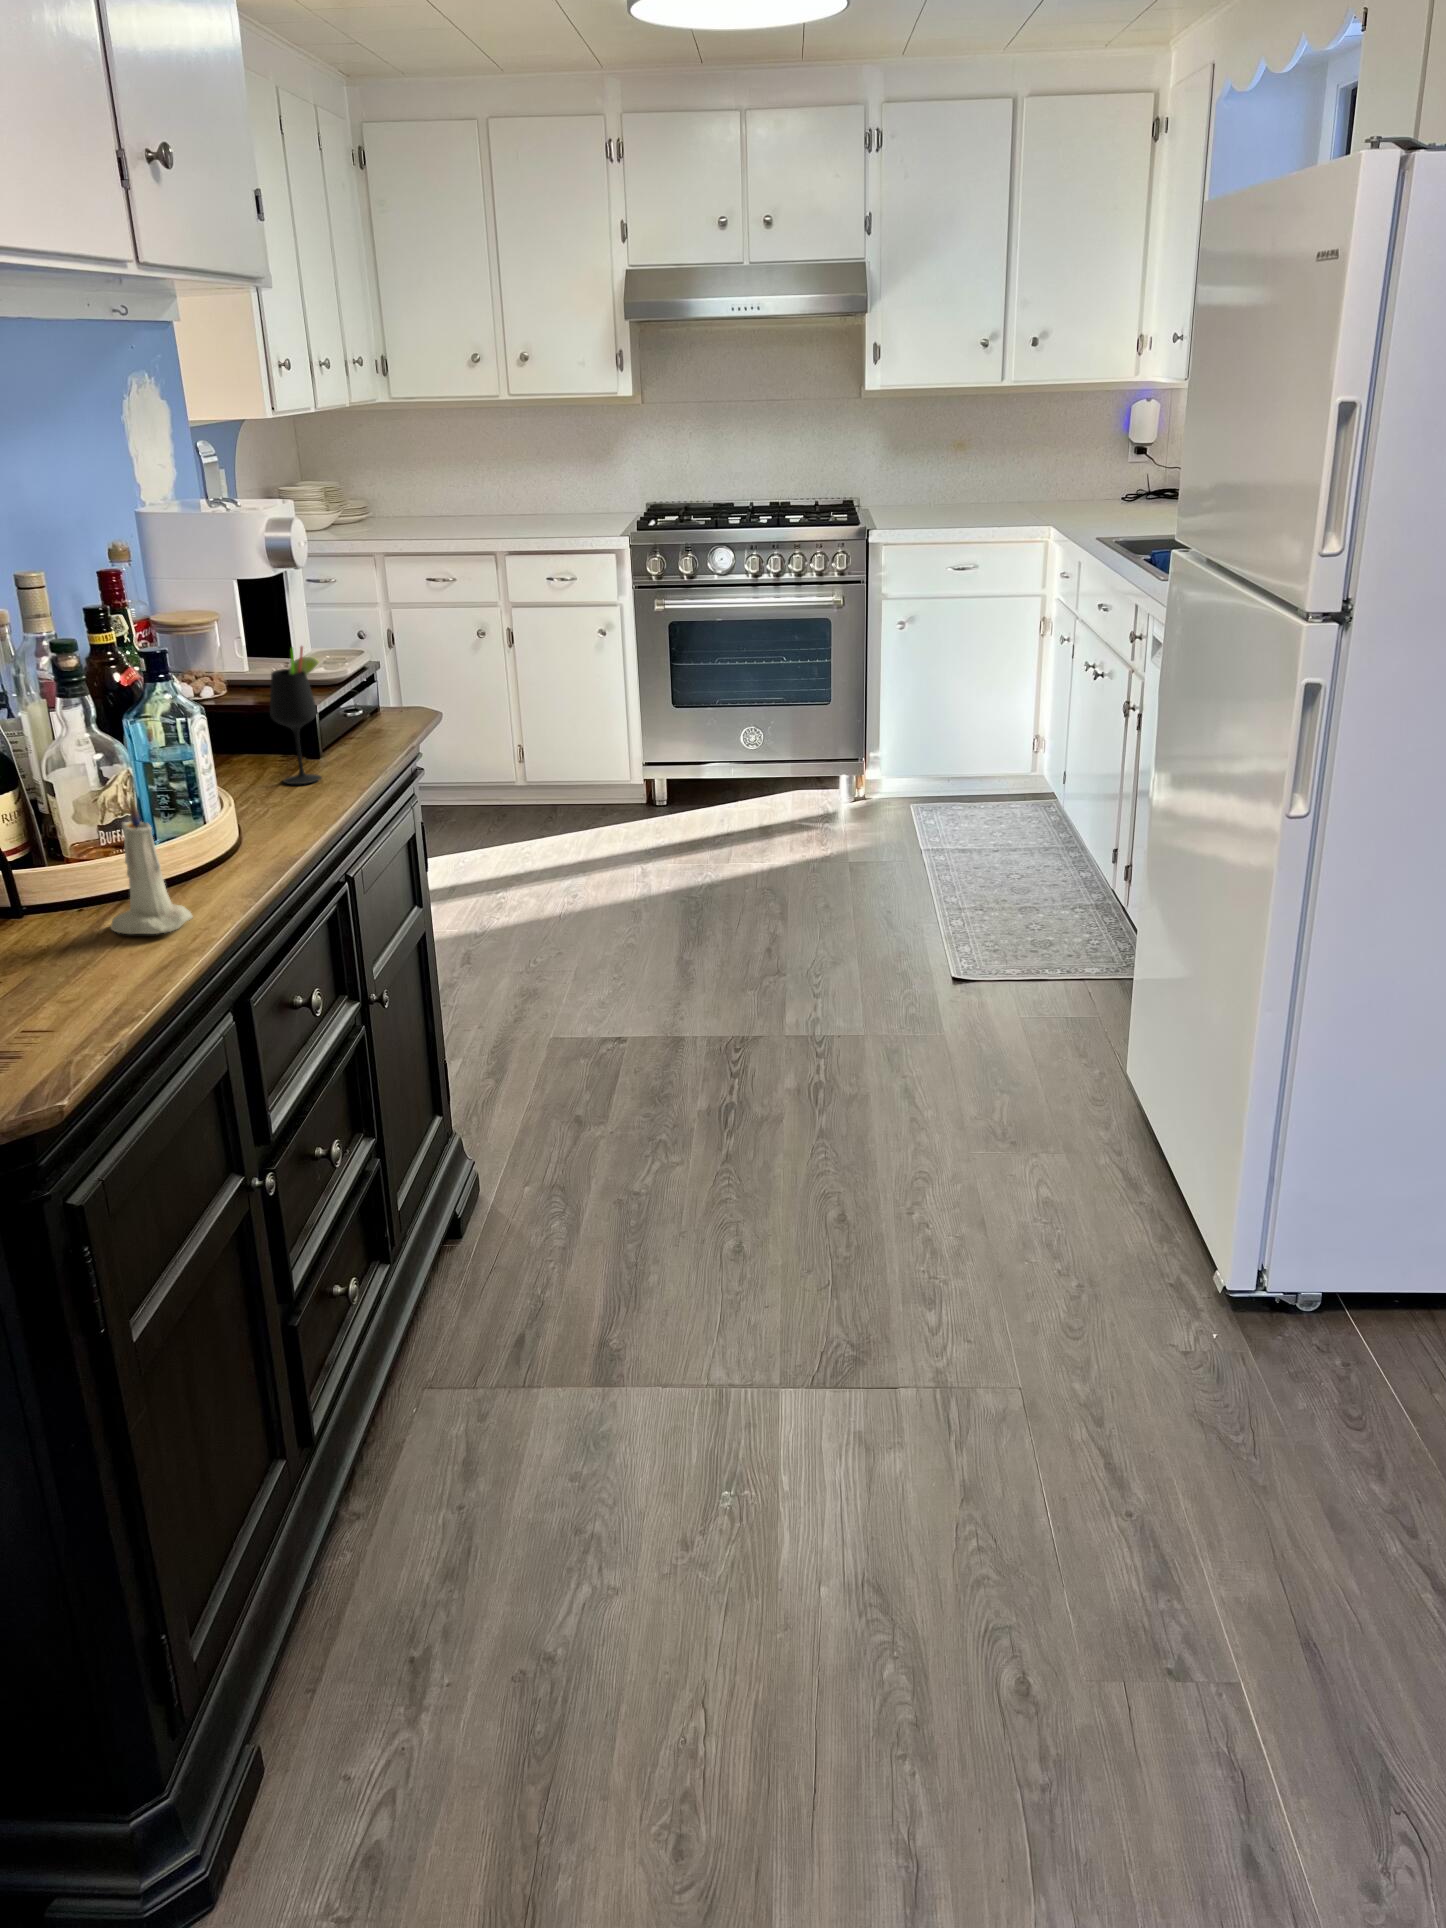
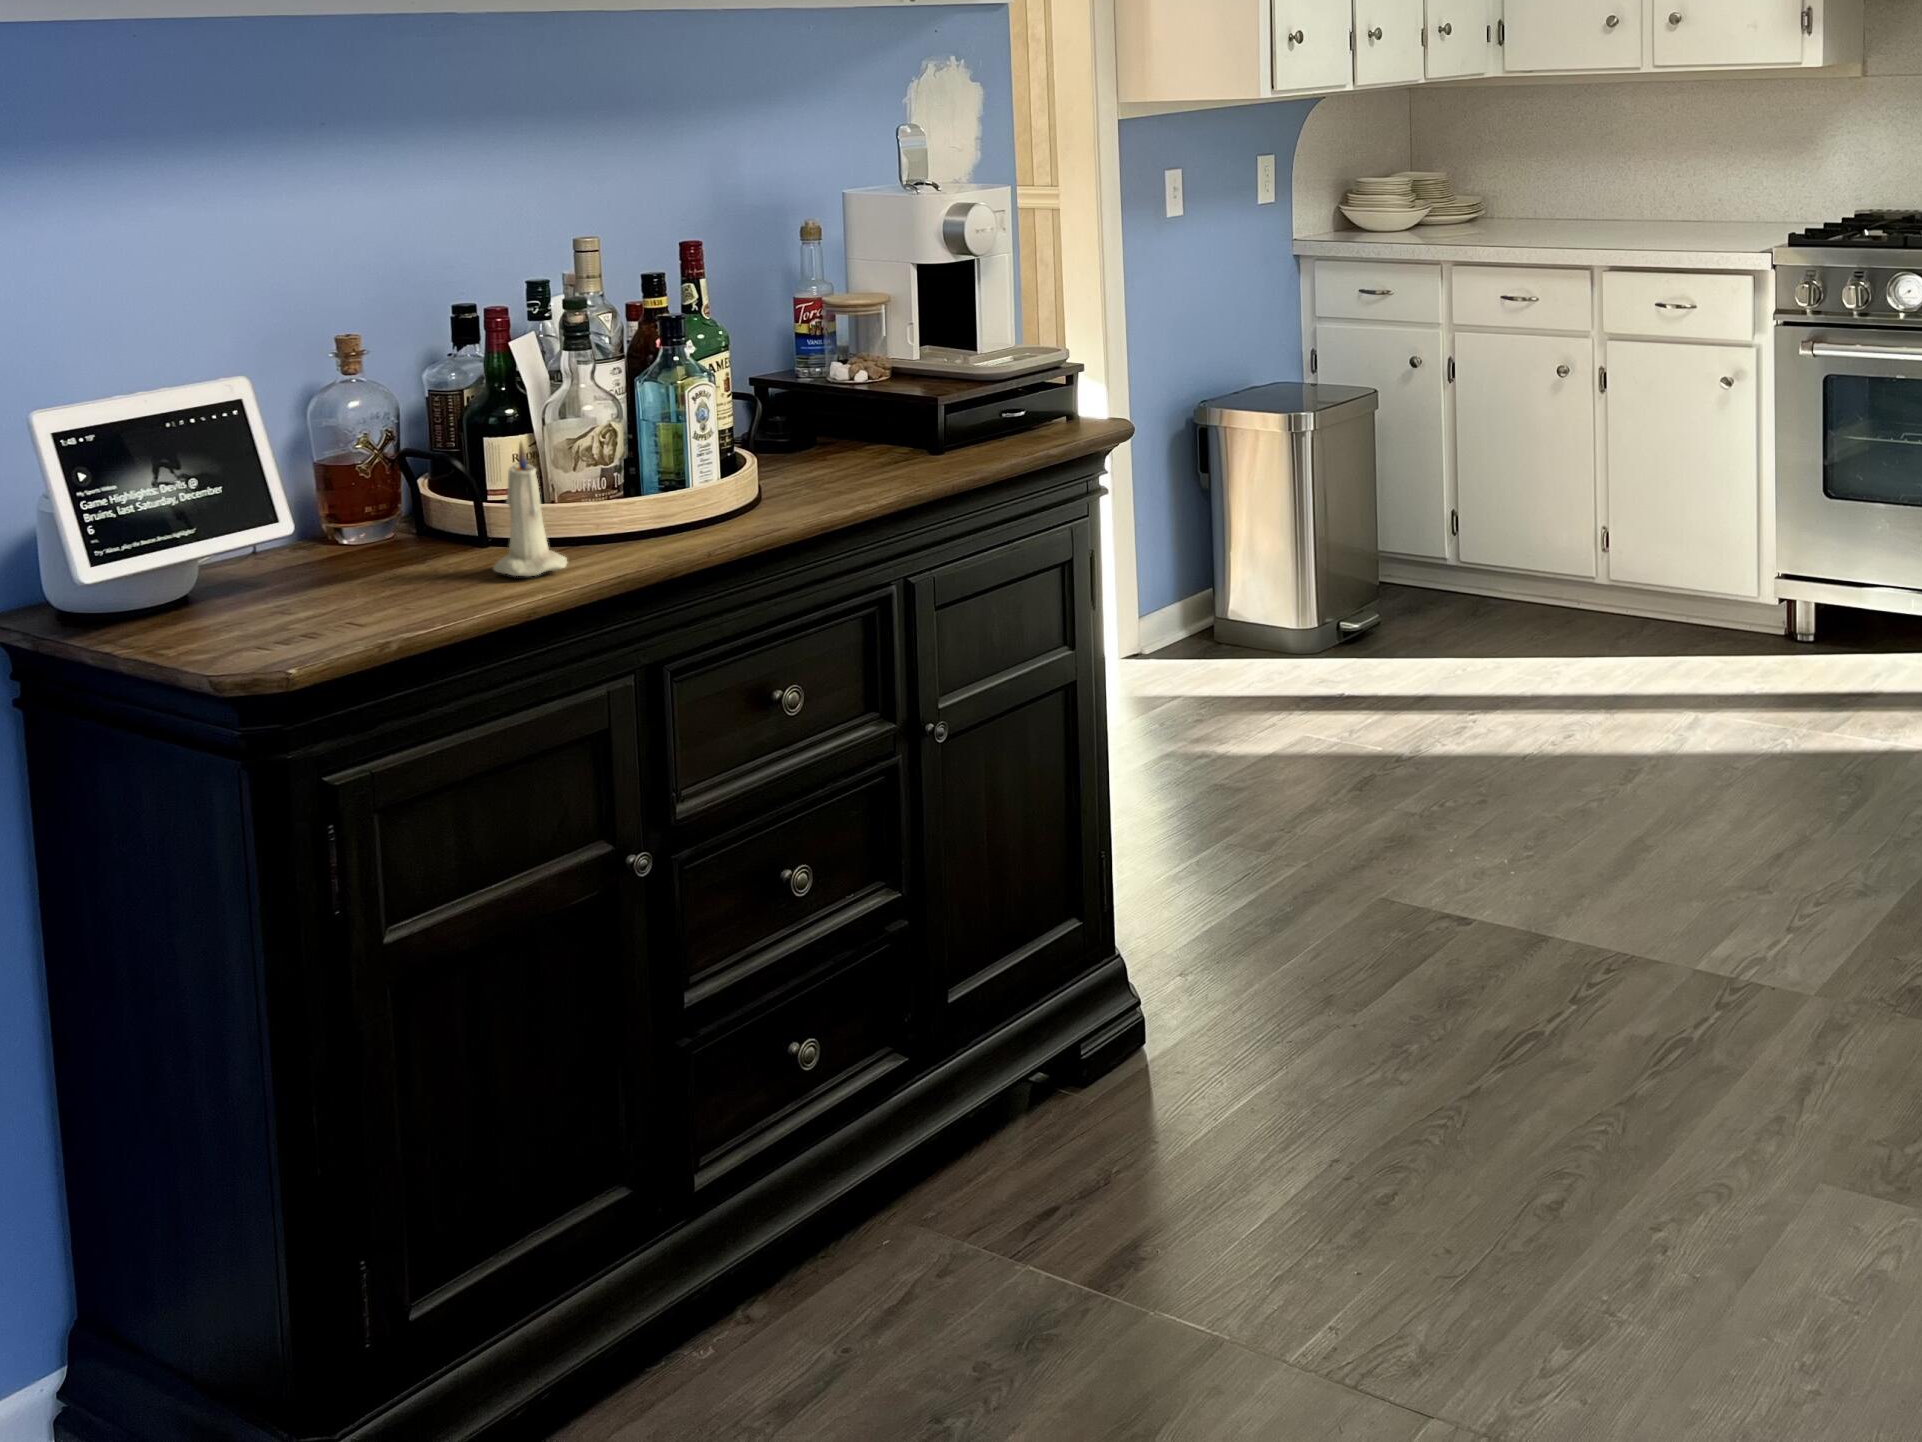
wine glass: present [270,646,321,784] -> none [849,327,899,476]

